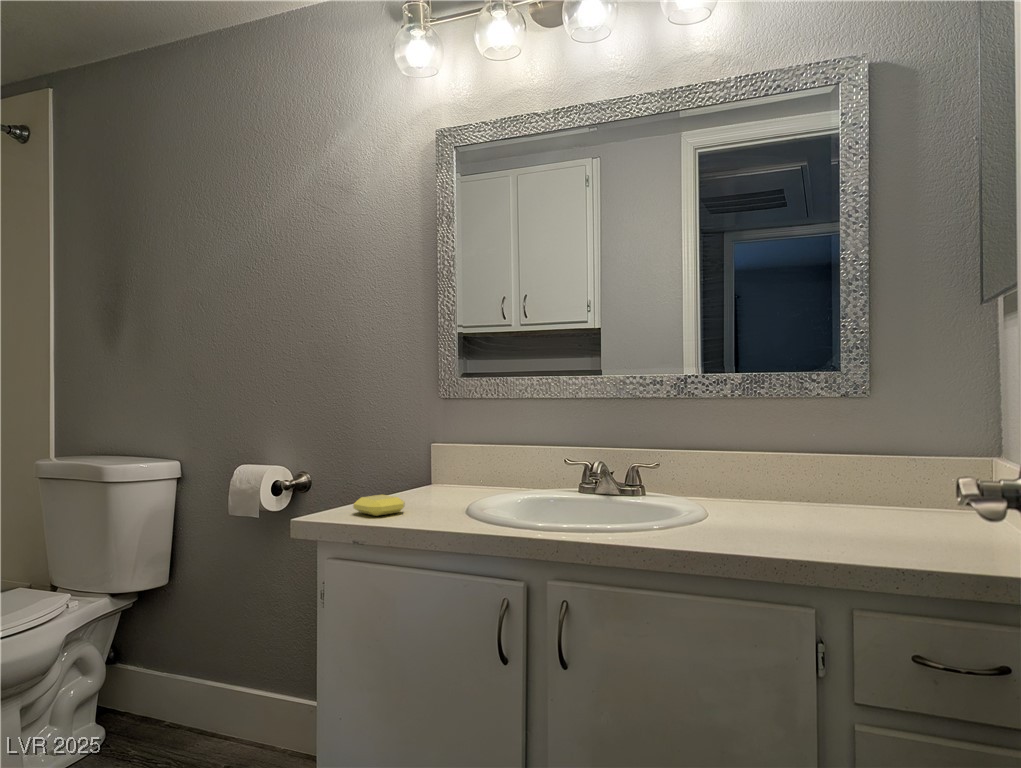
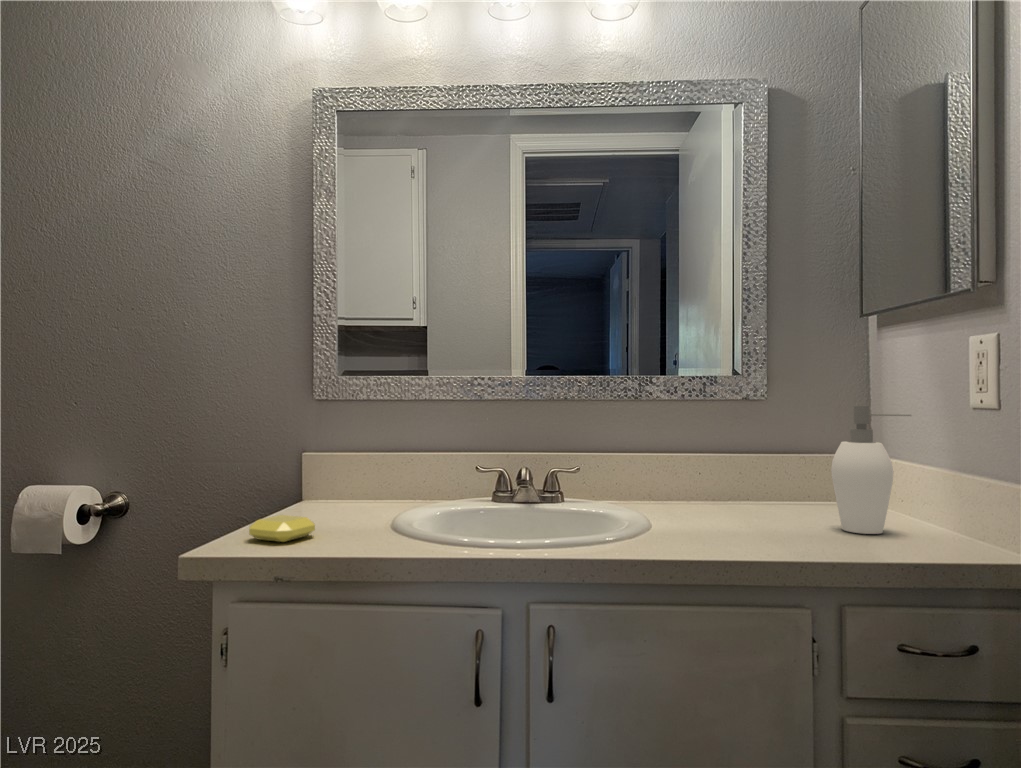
soap dispenser: none [894,406,976,543] -> present [831,406,911,534]

